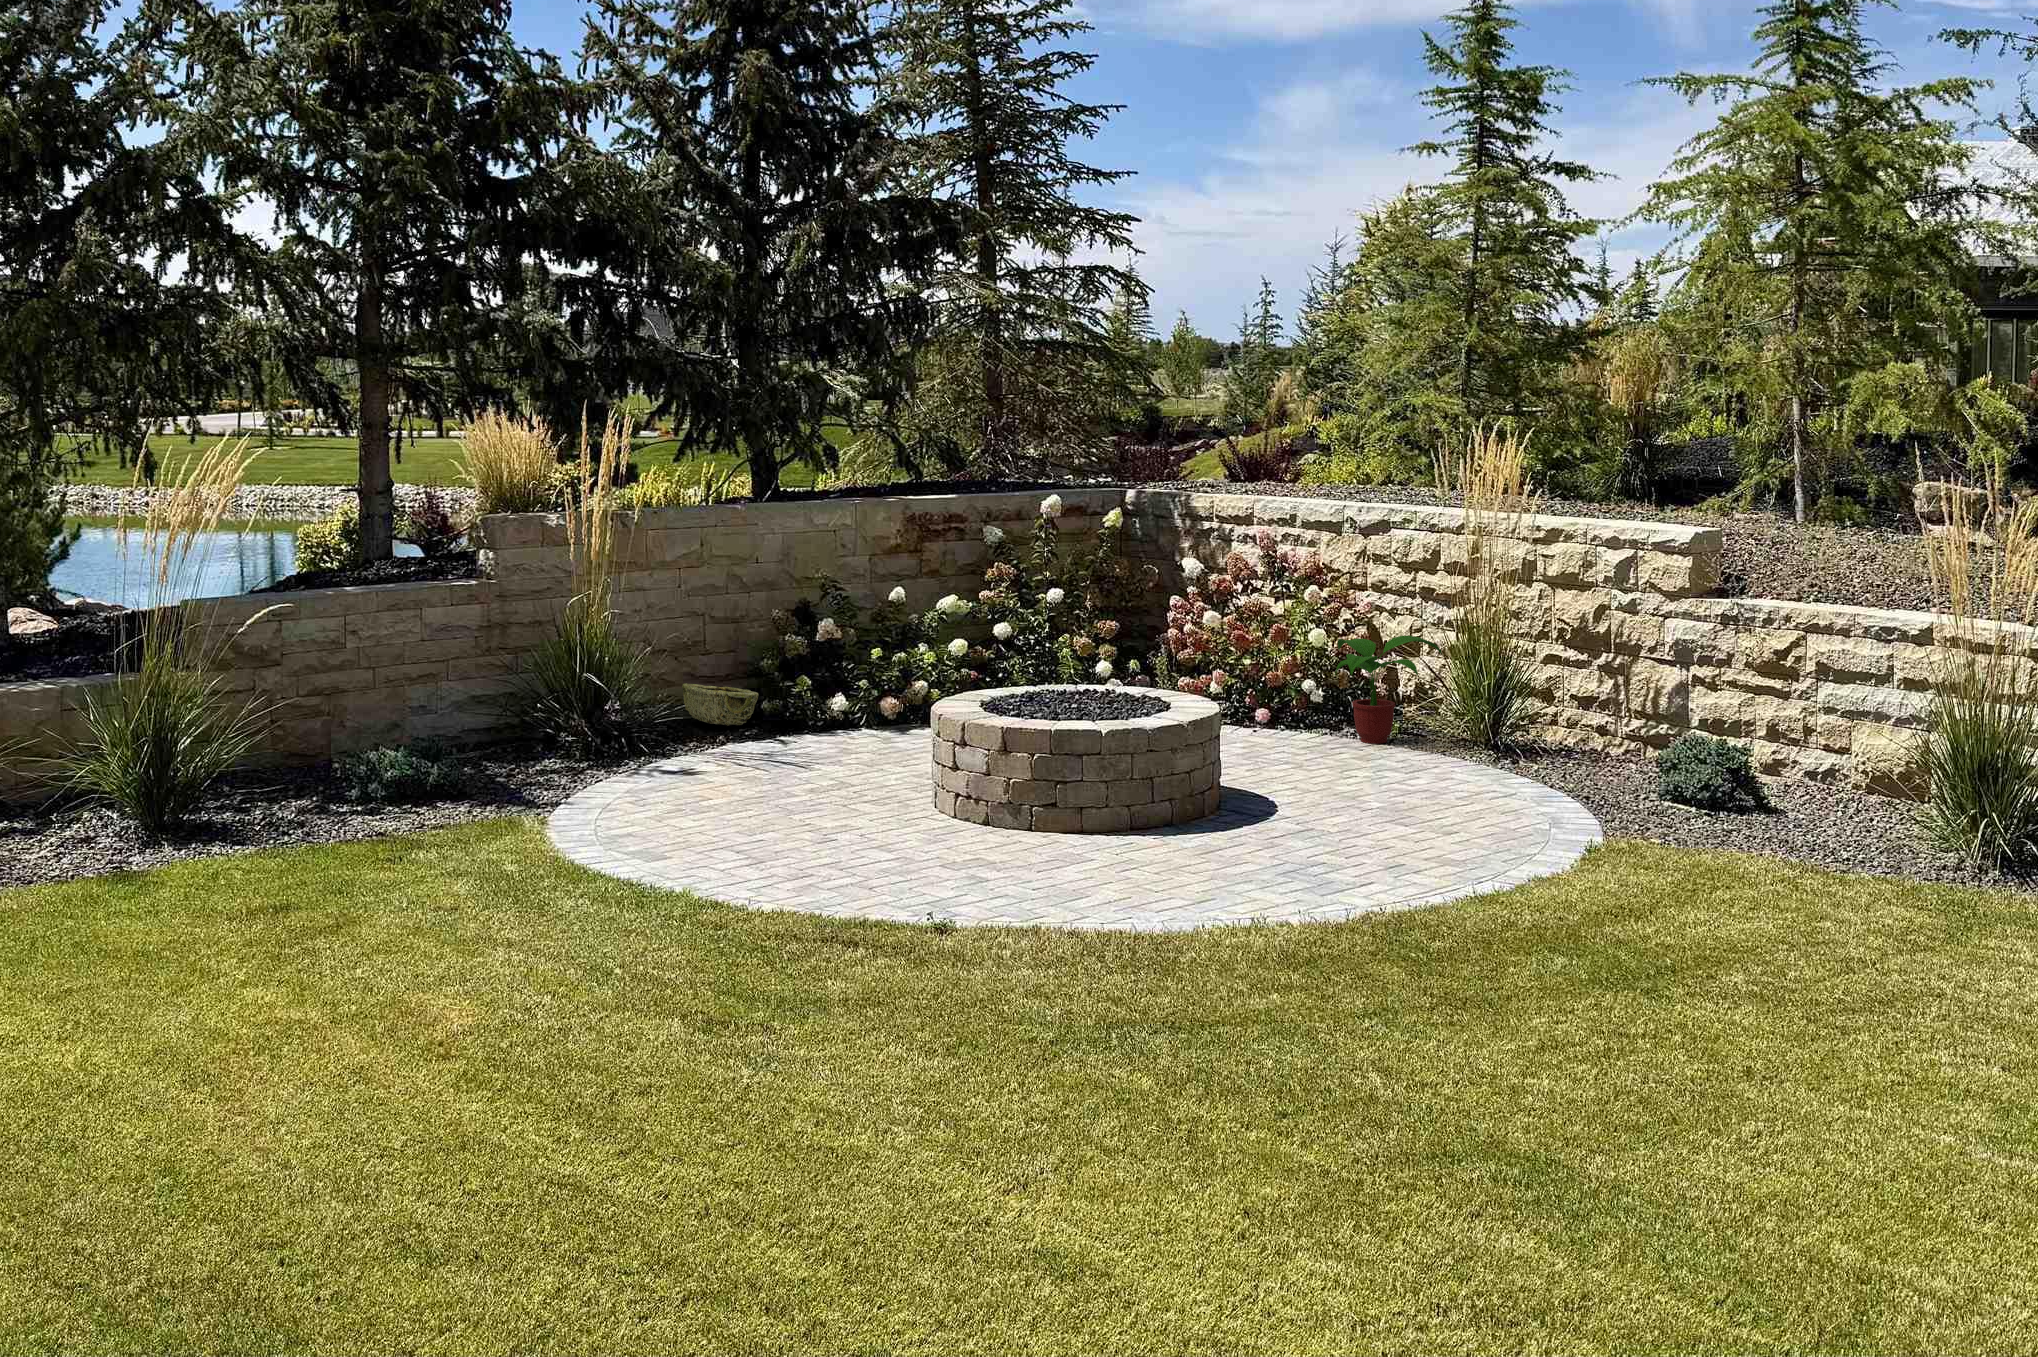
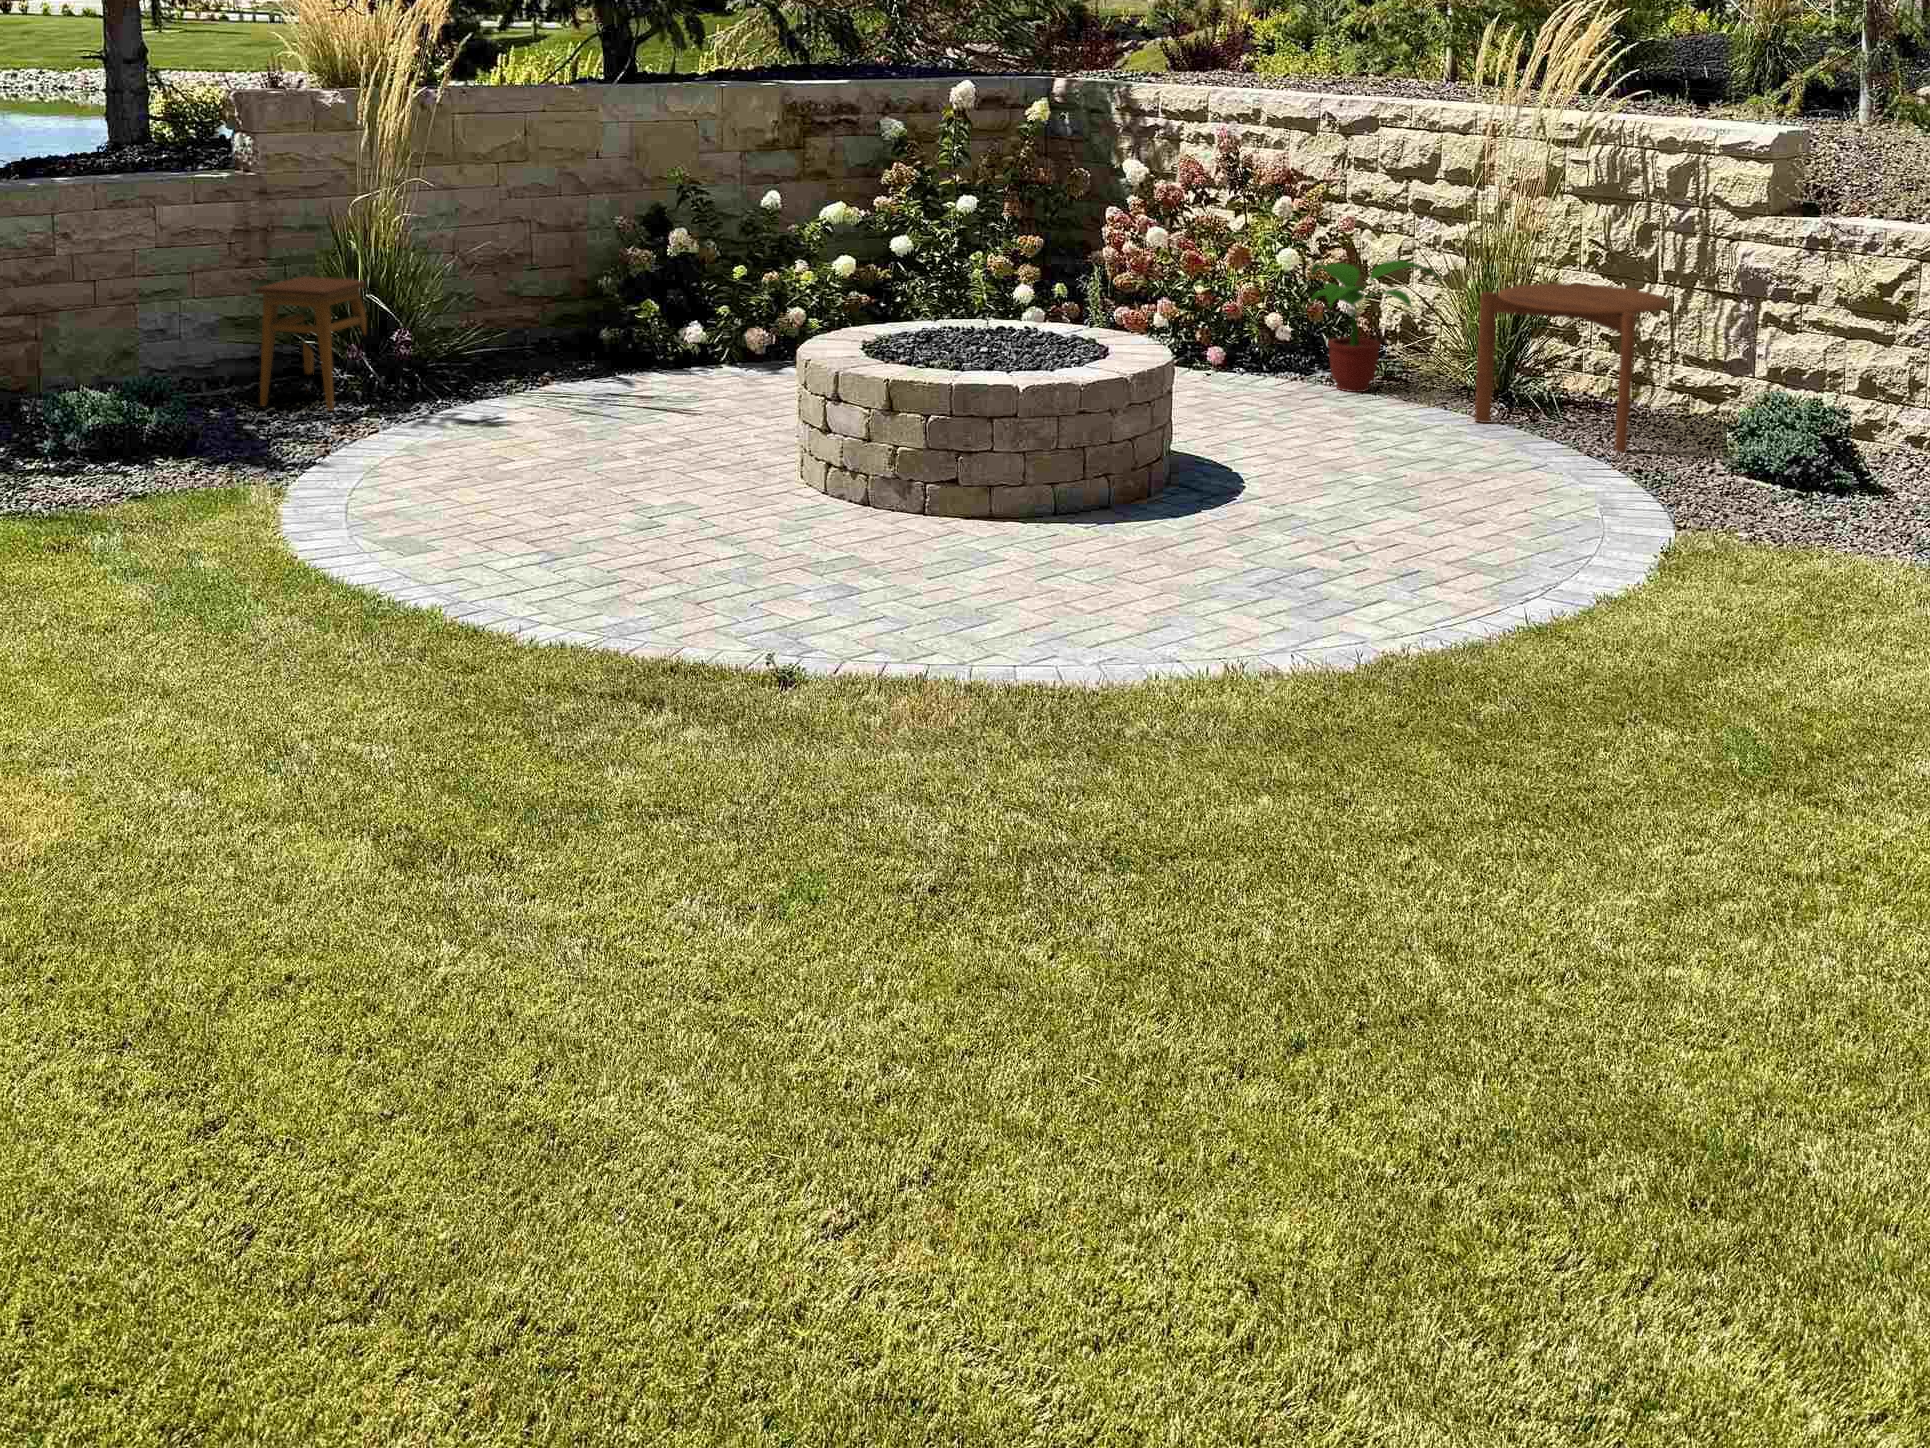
side table: none [1469,653,1617,787] -> present [1475,283,1669,453]
stool: none [498,655,590,763] -> present [255,276,366,411]
woven basket: present [682,683,758,726] -> none [500,311,594,364]

